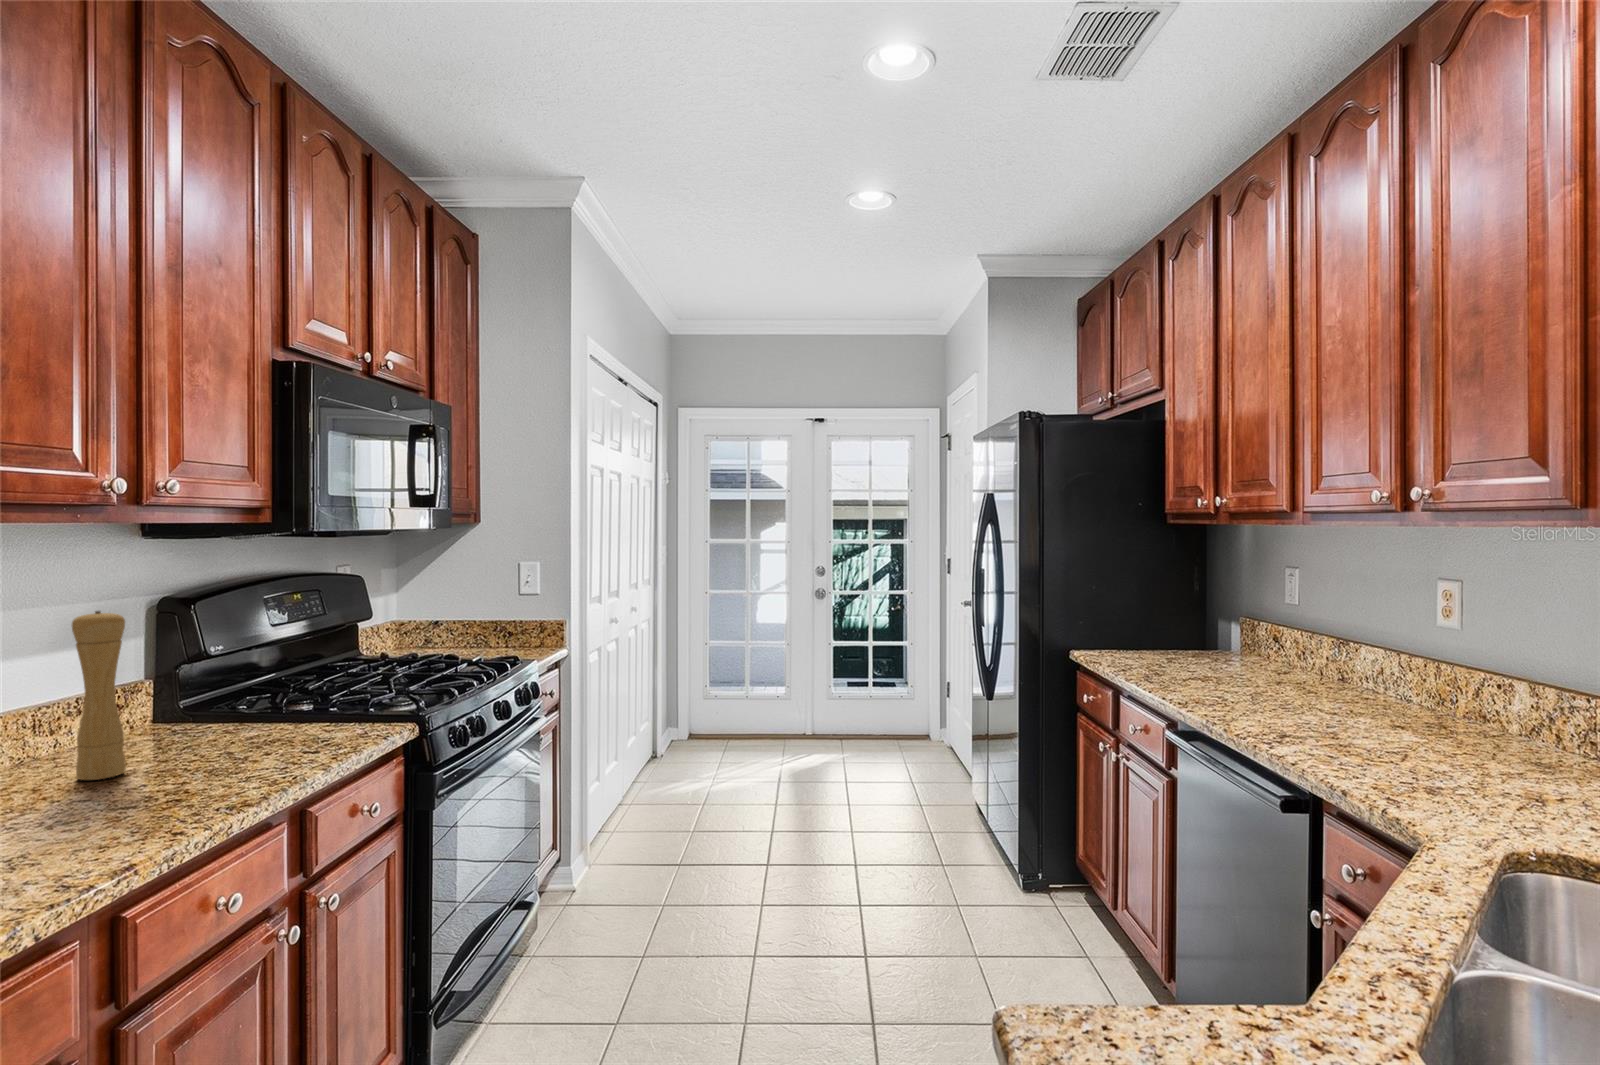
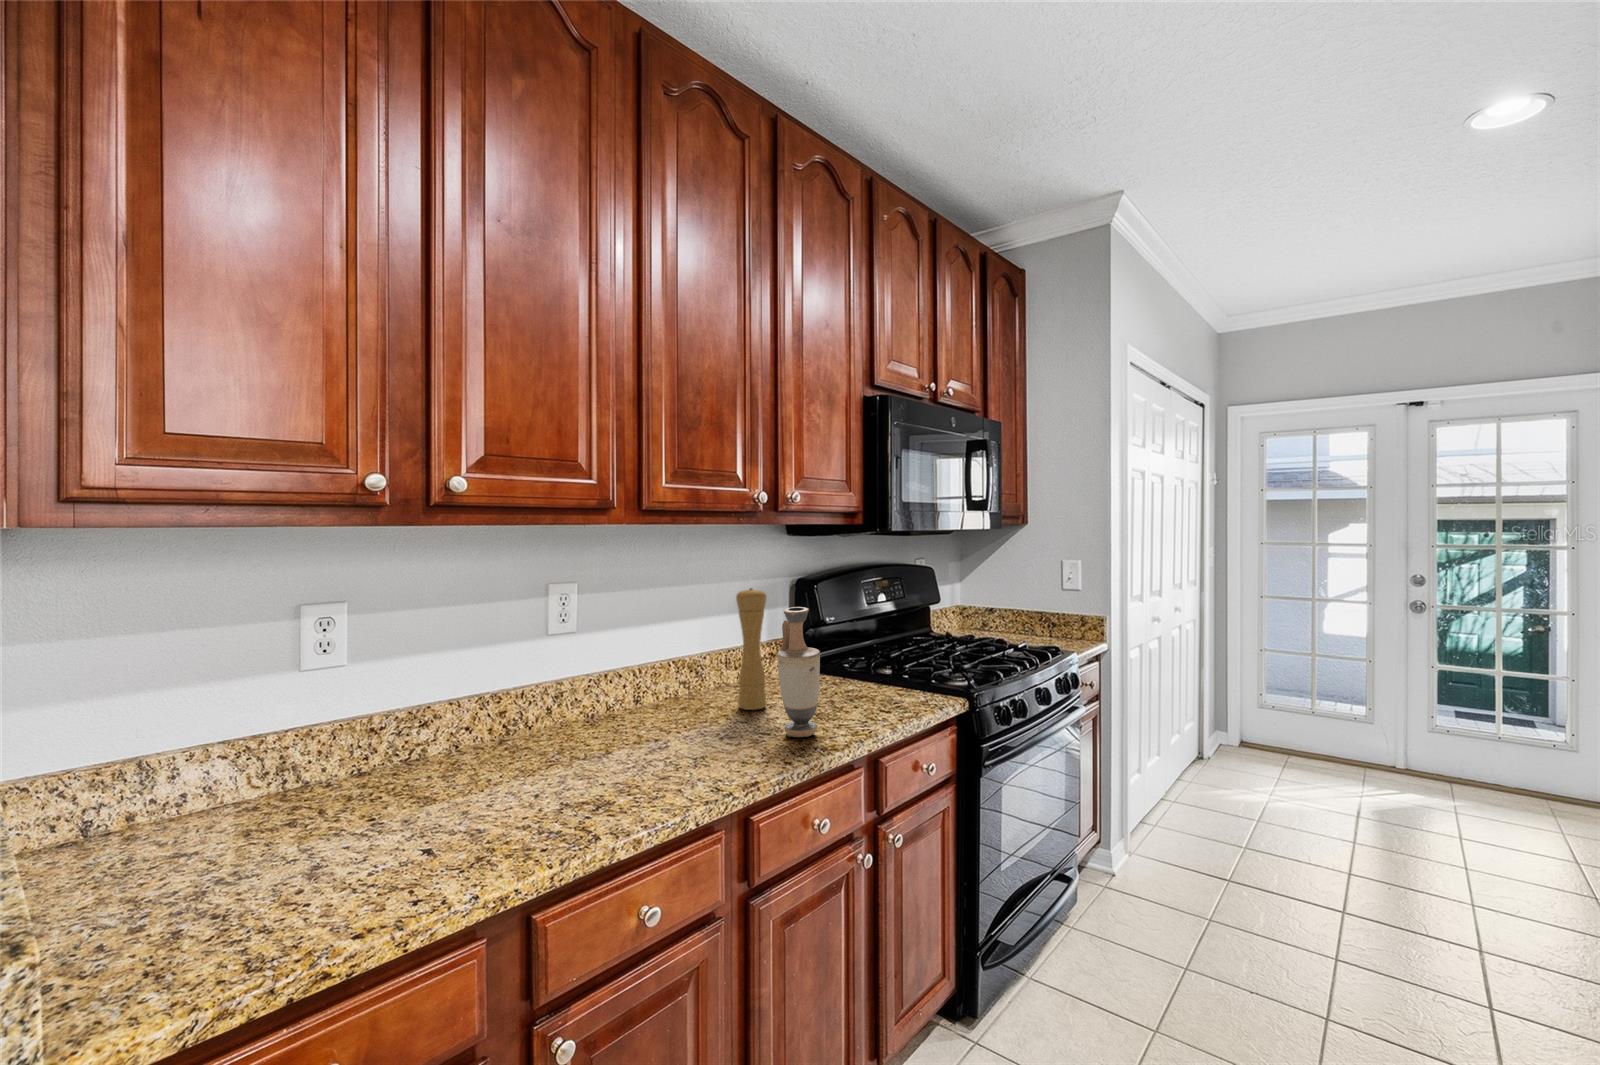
vase: none [153,631,221,802] -> present [777,607,820,737]

